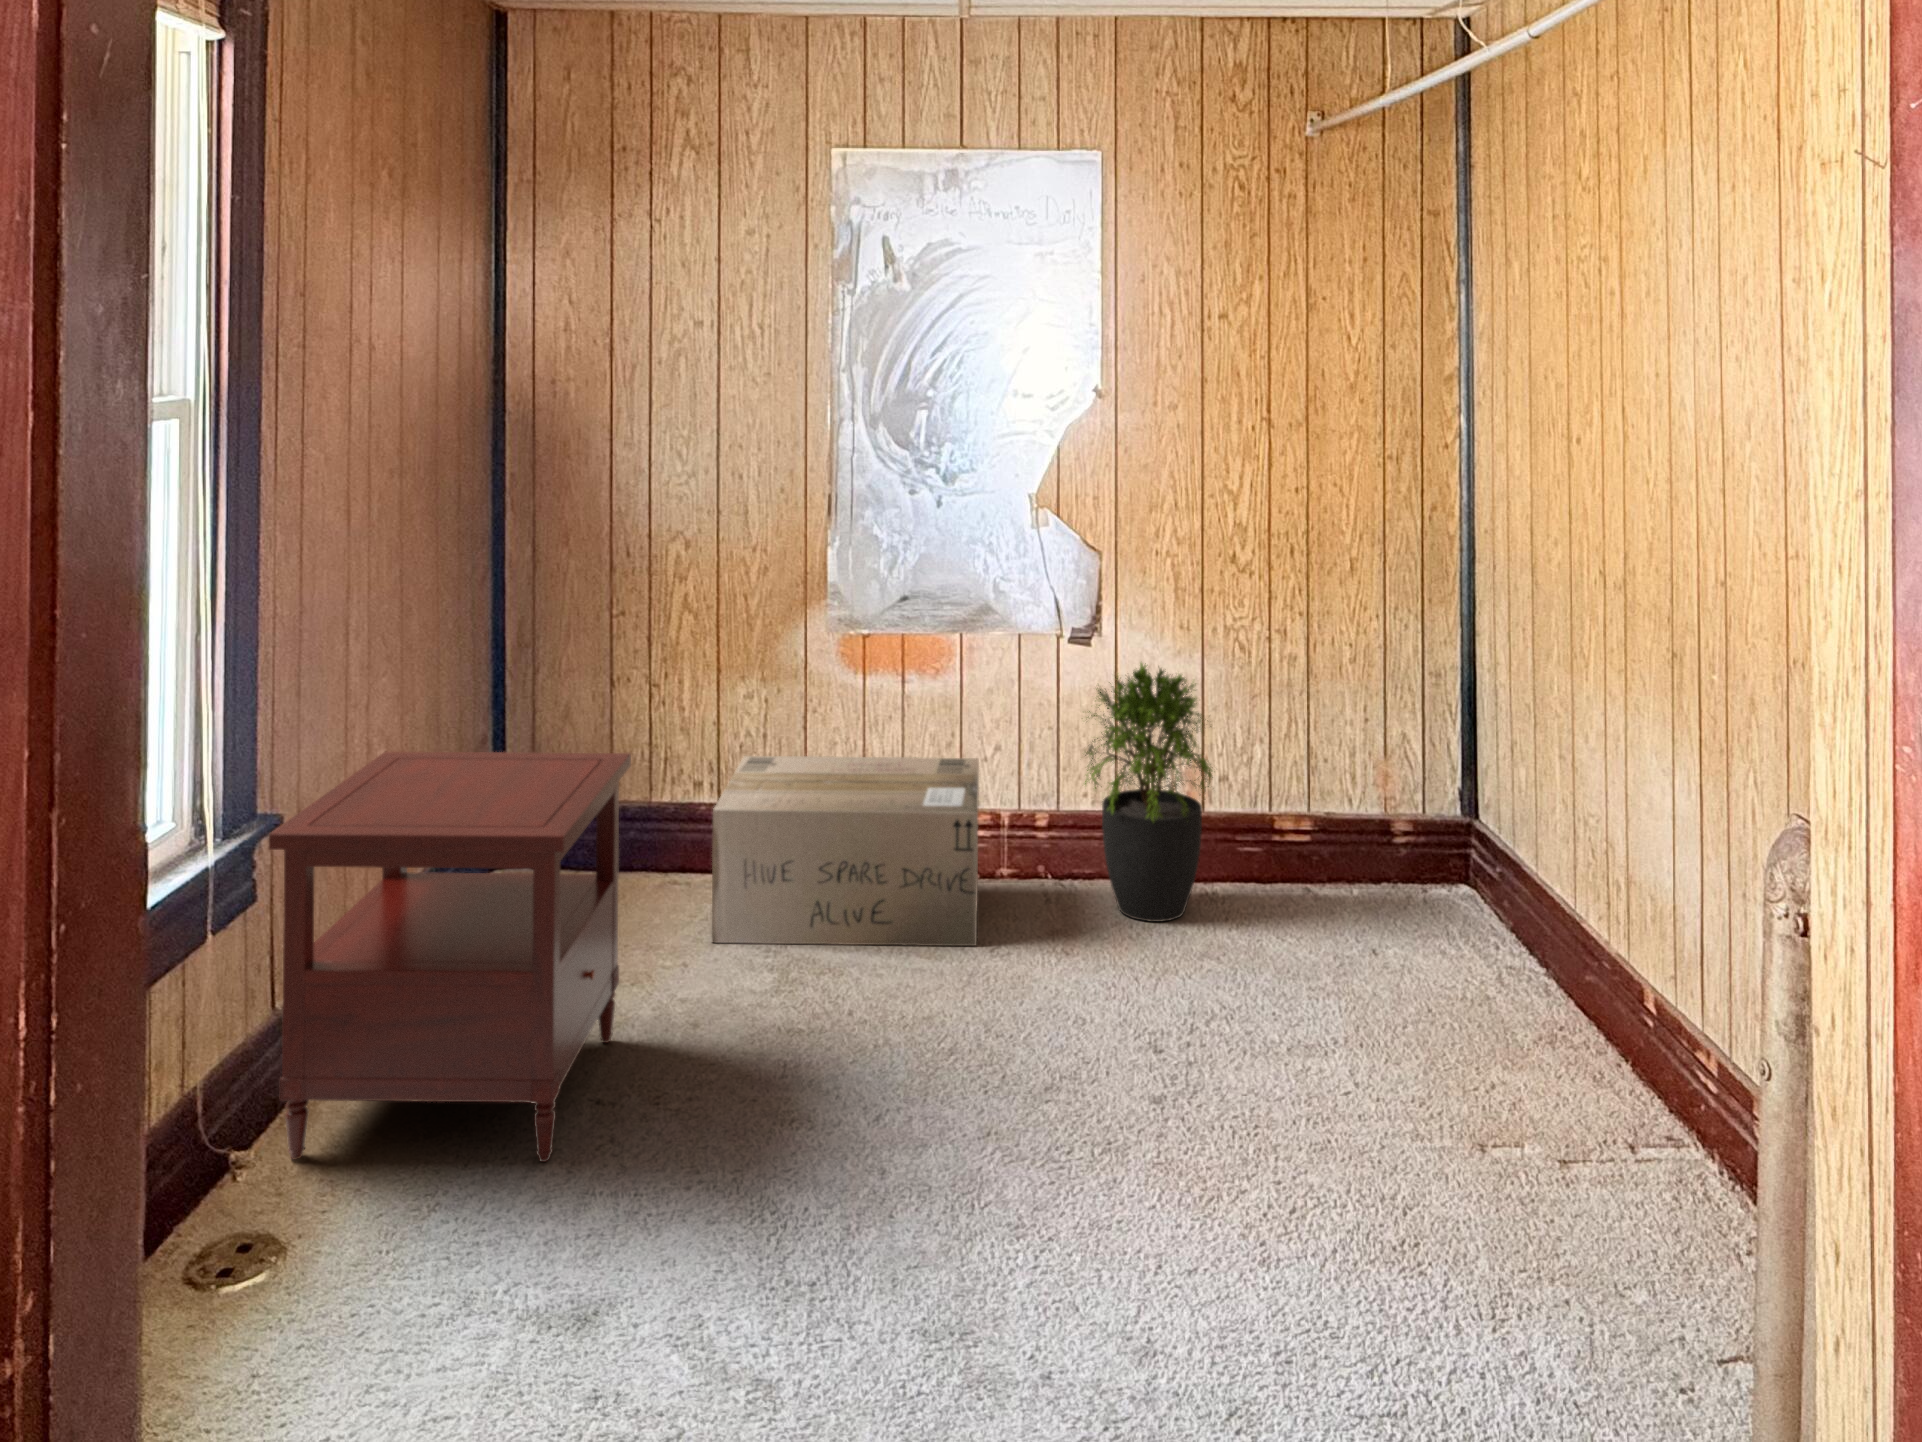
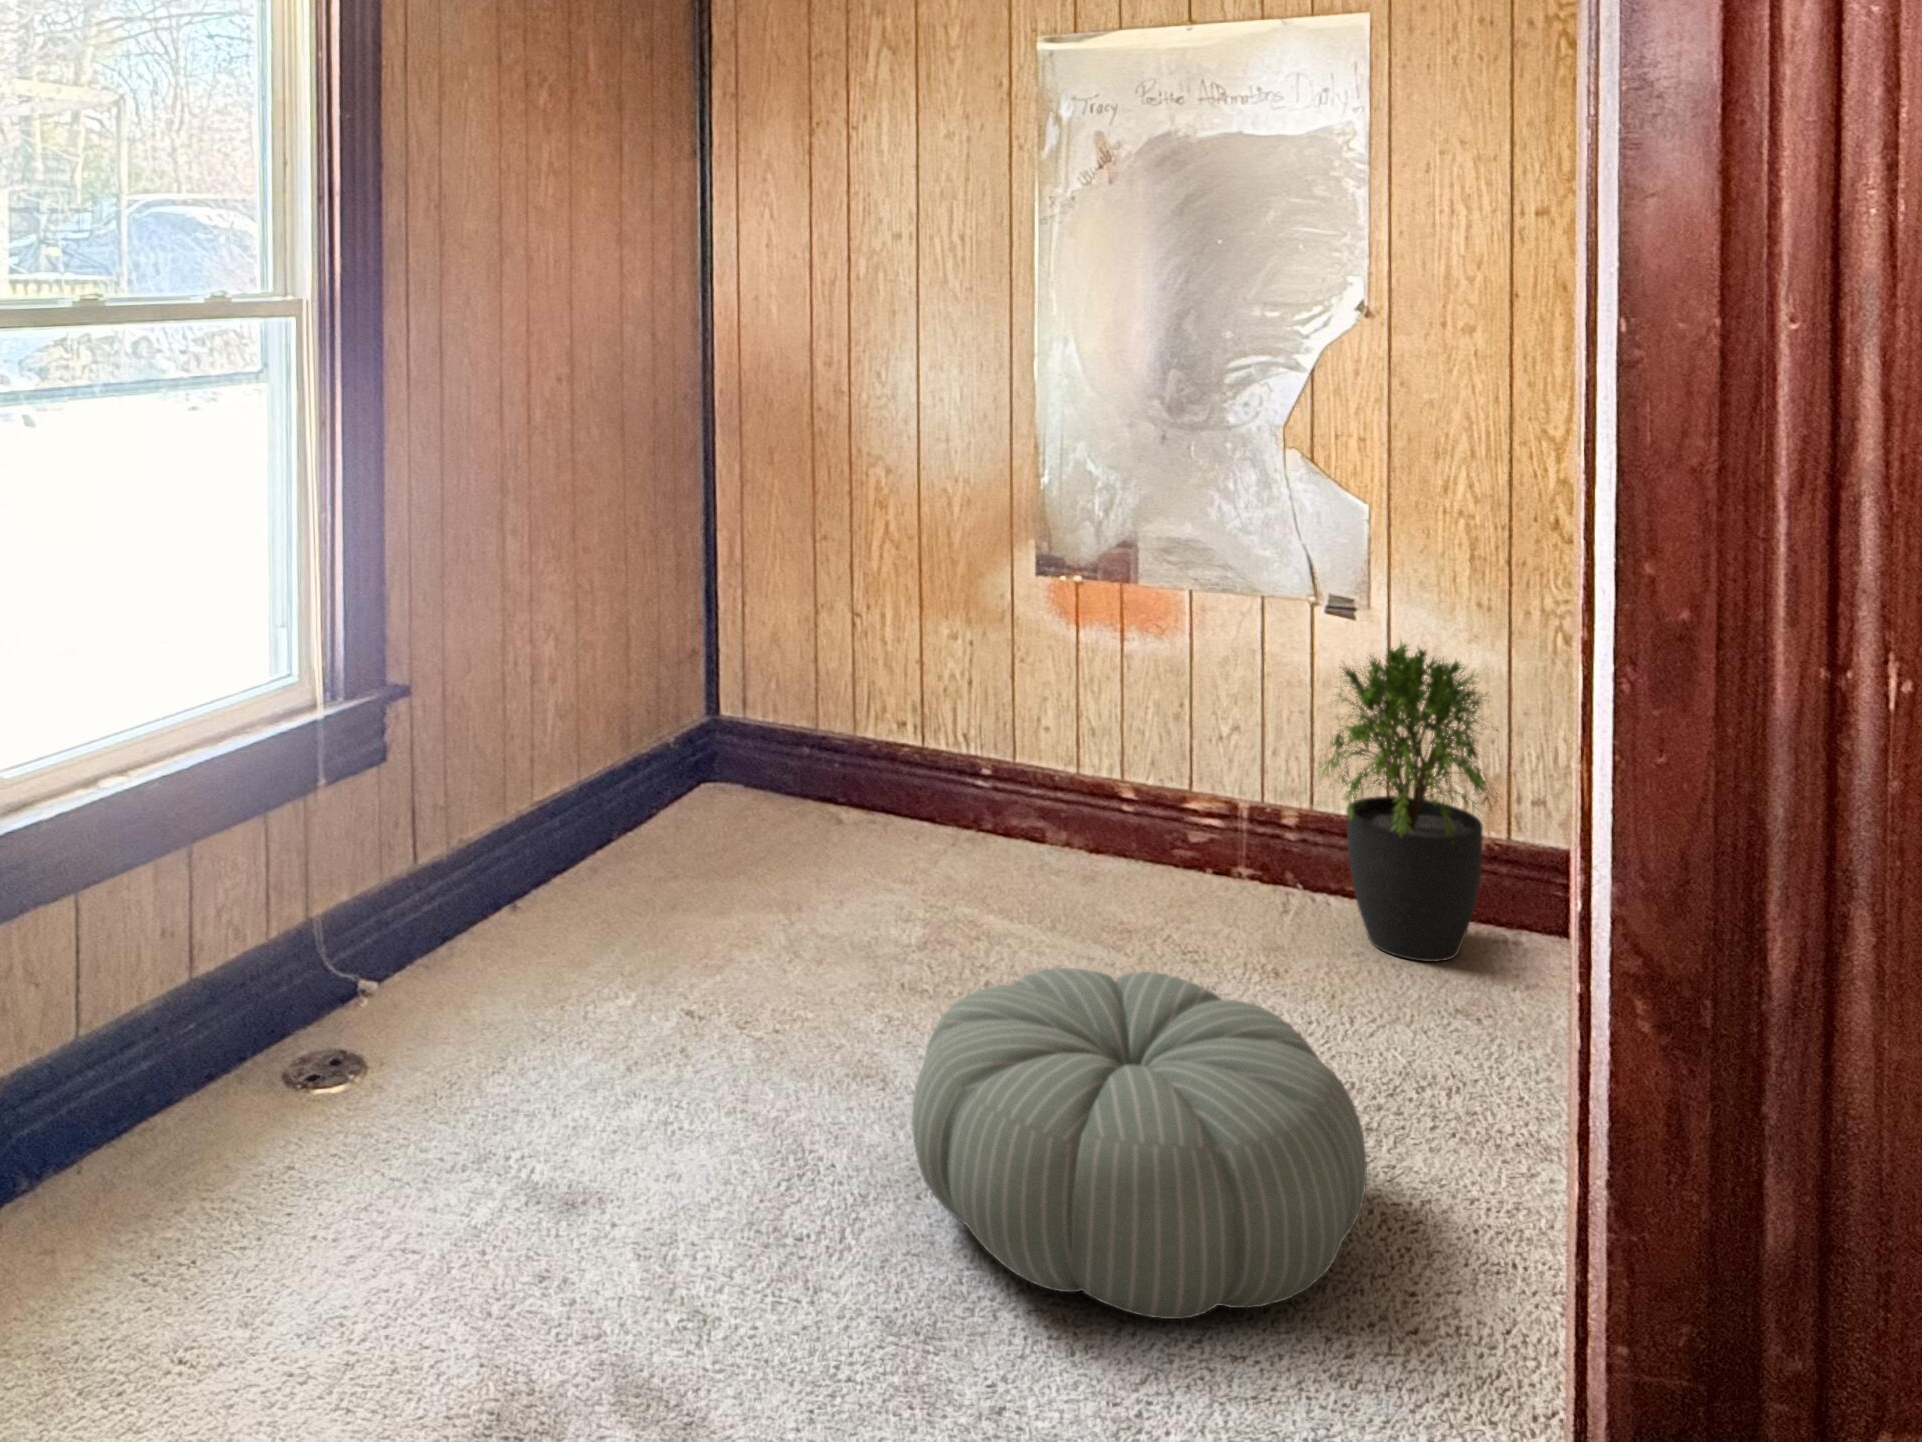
side table: present [269,752,631,1162] -> none [383,647,749,1059]
cardboard box: present [712,756,979,946] -> none [877,701,1210,945]
pouf: none [880,969,1249,1261] -> present [912,968,1367,1319]

